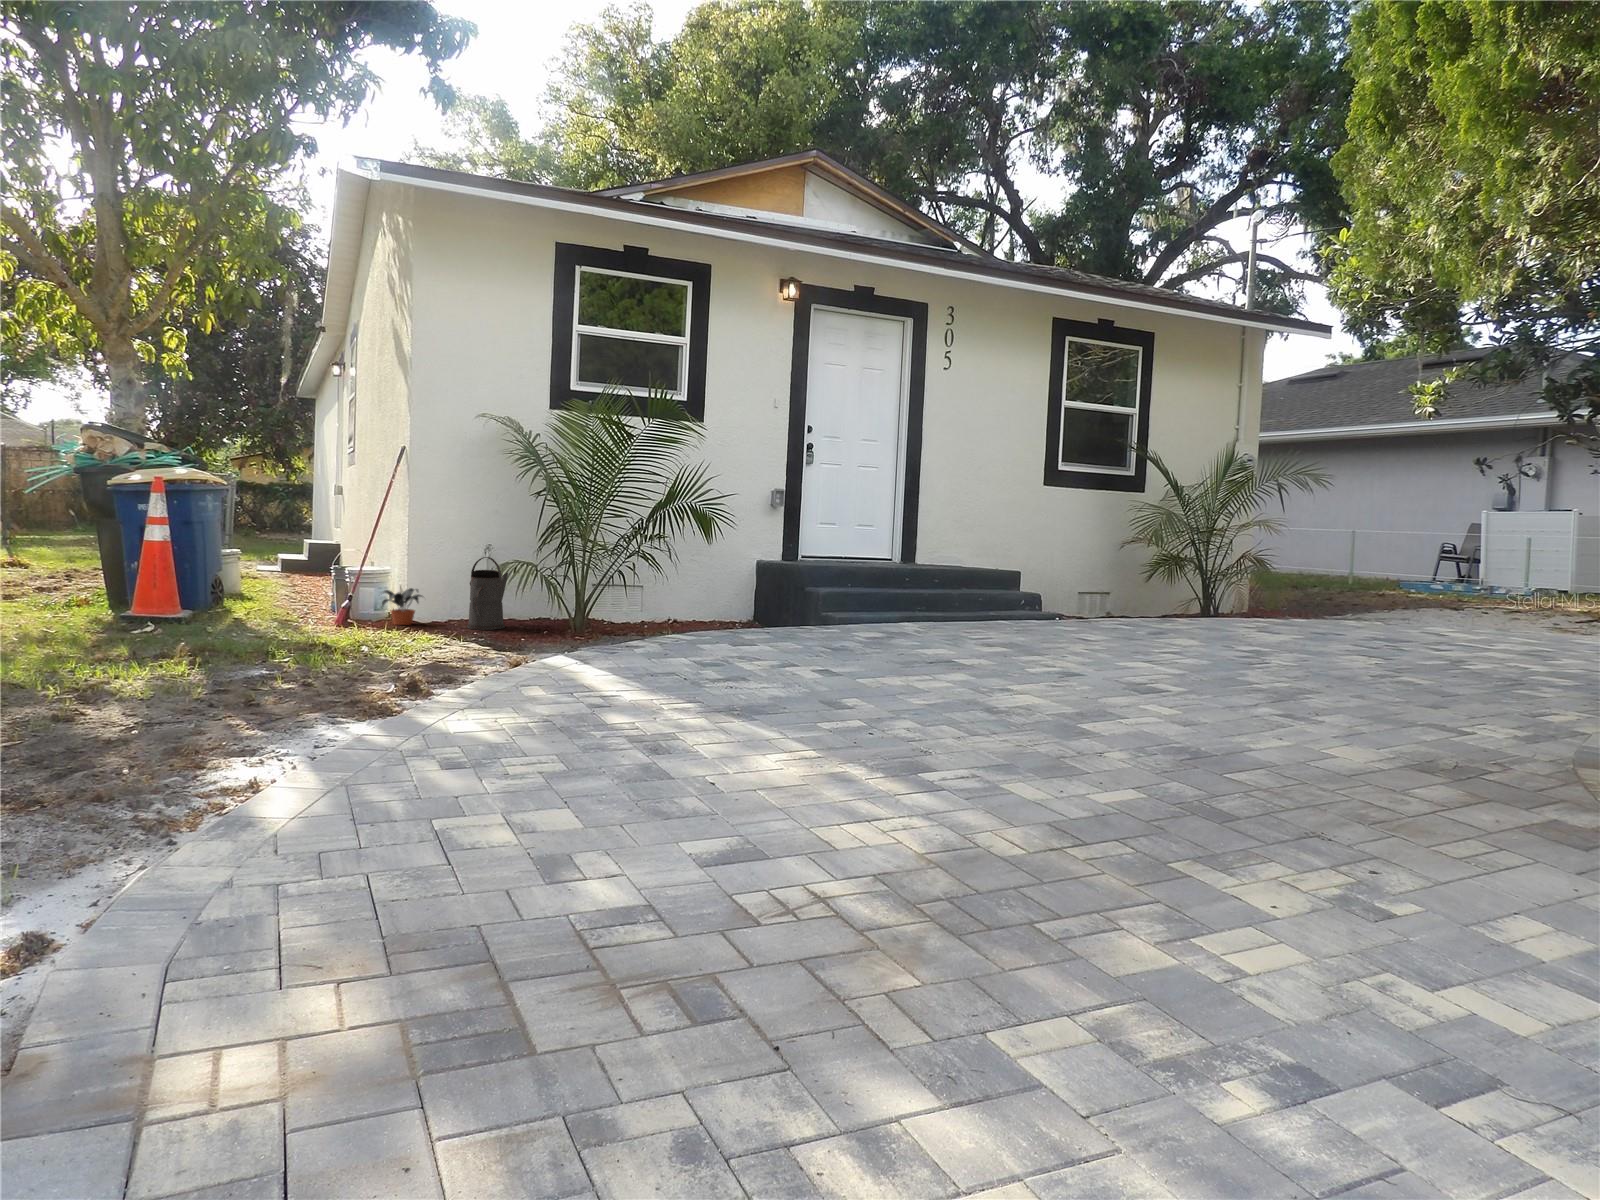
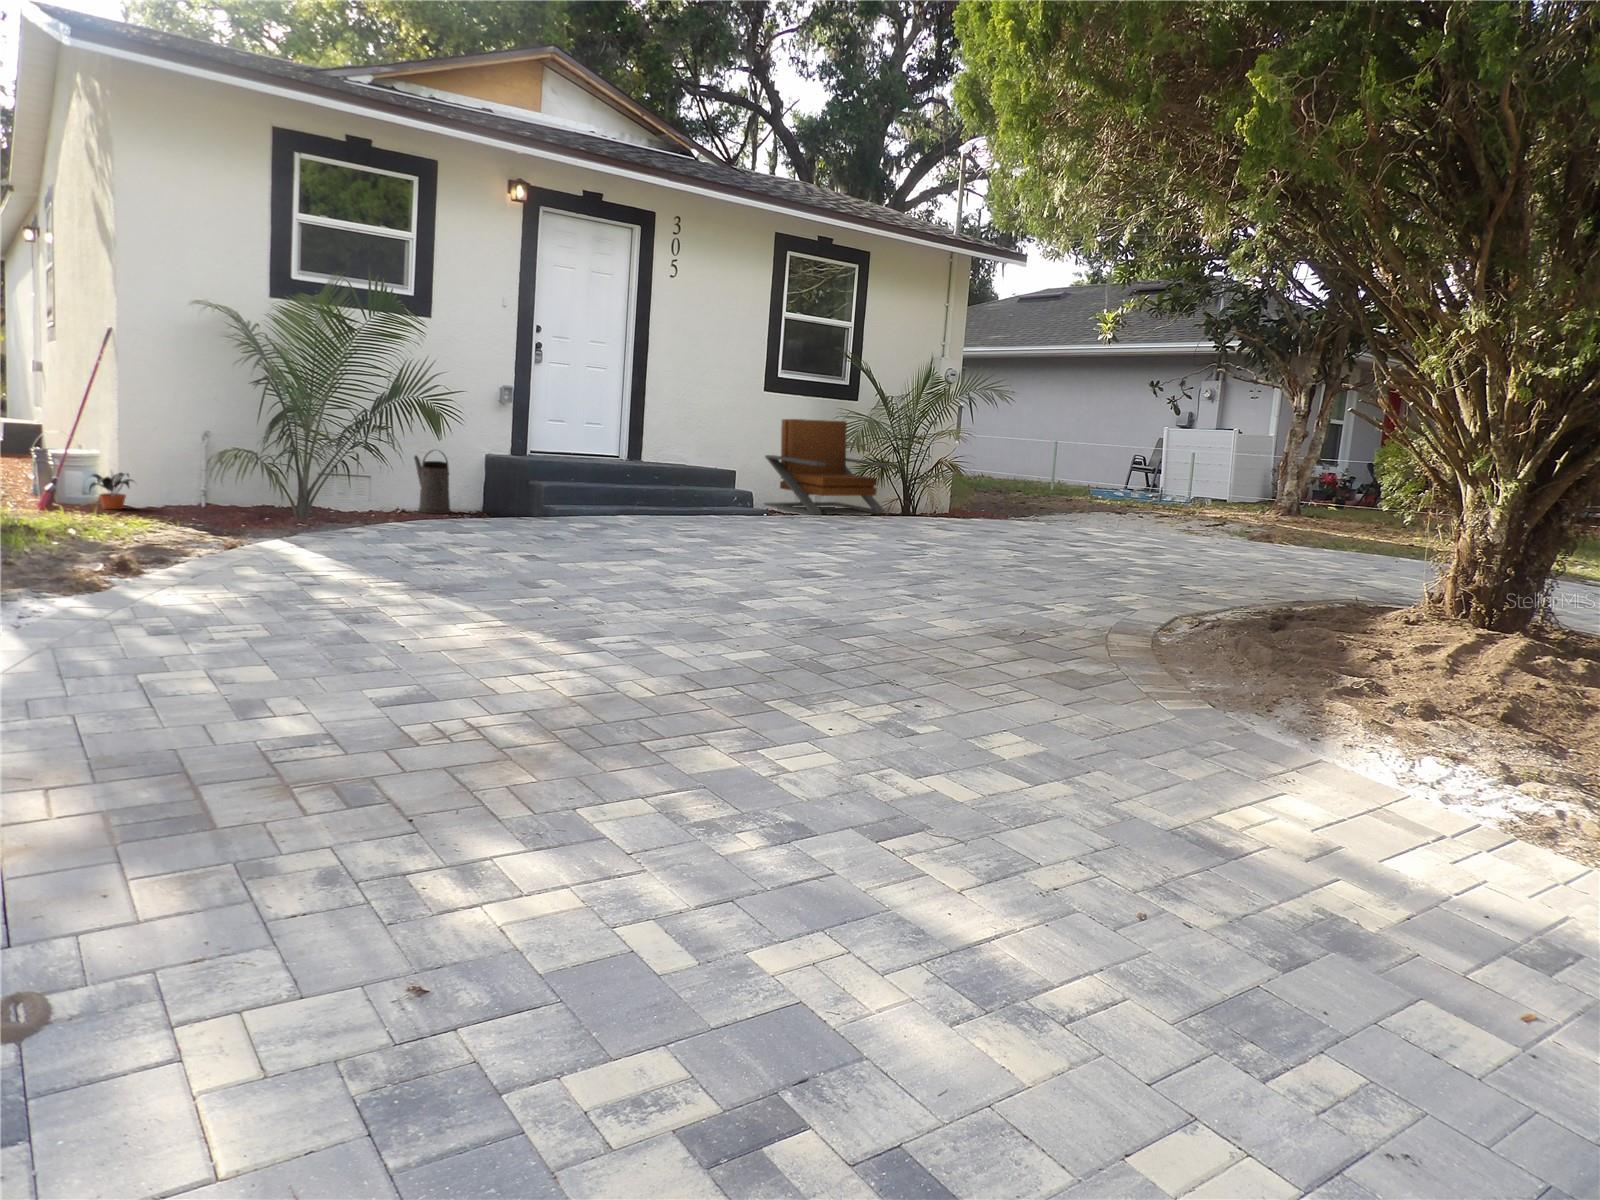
lounge chair: none [1044,512,1184,616] -> present [765,419,889,515]
watering can: present [467,557,508,630] -> present [414,450,451,514]

